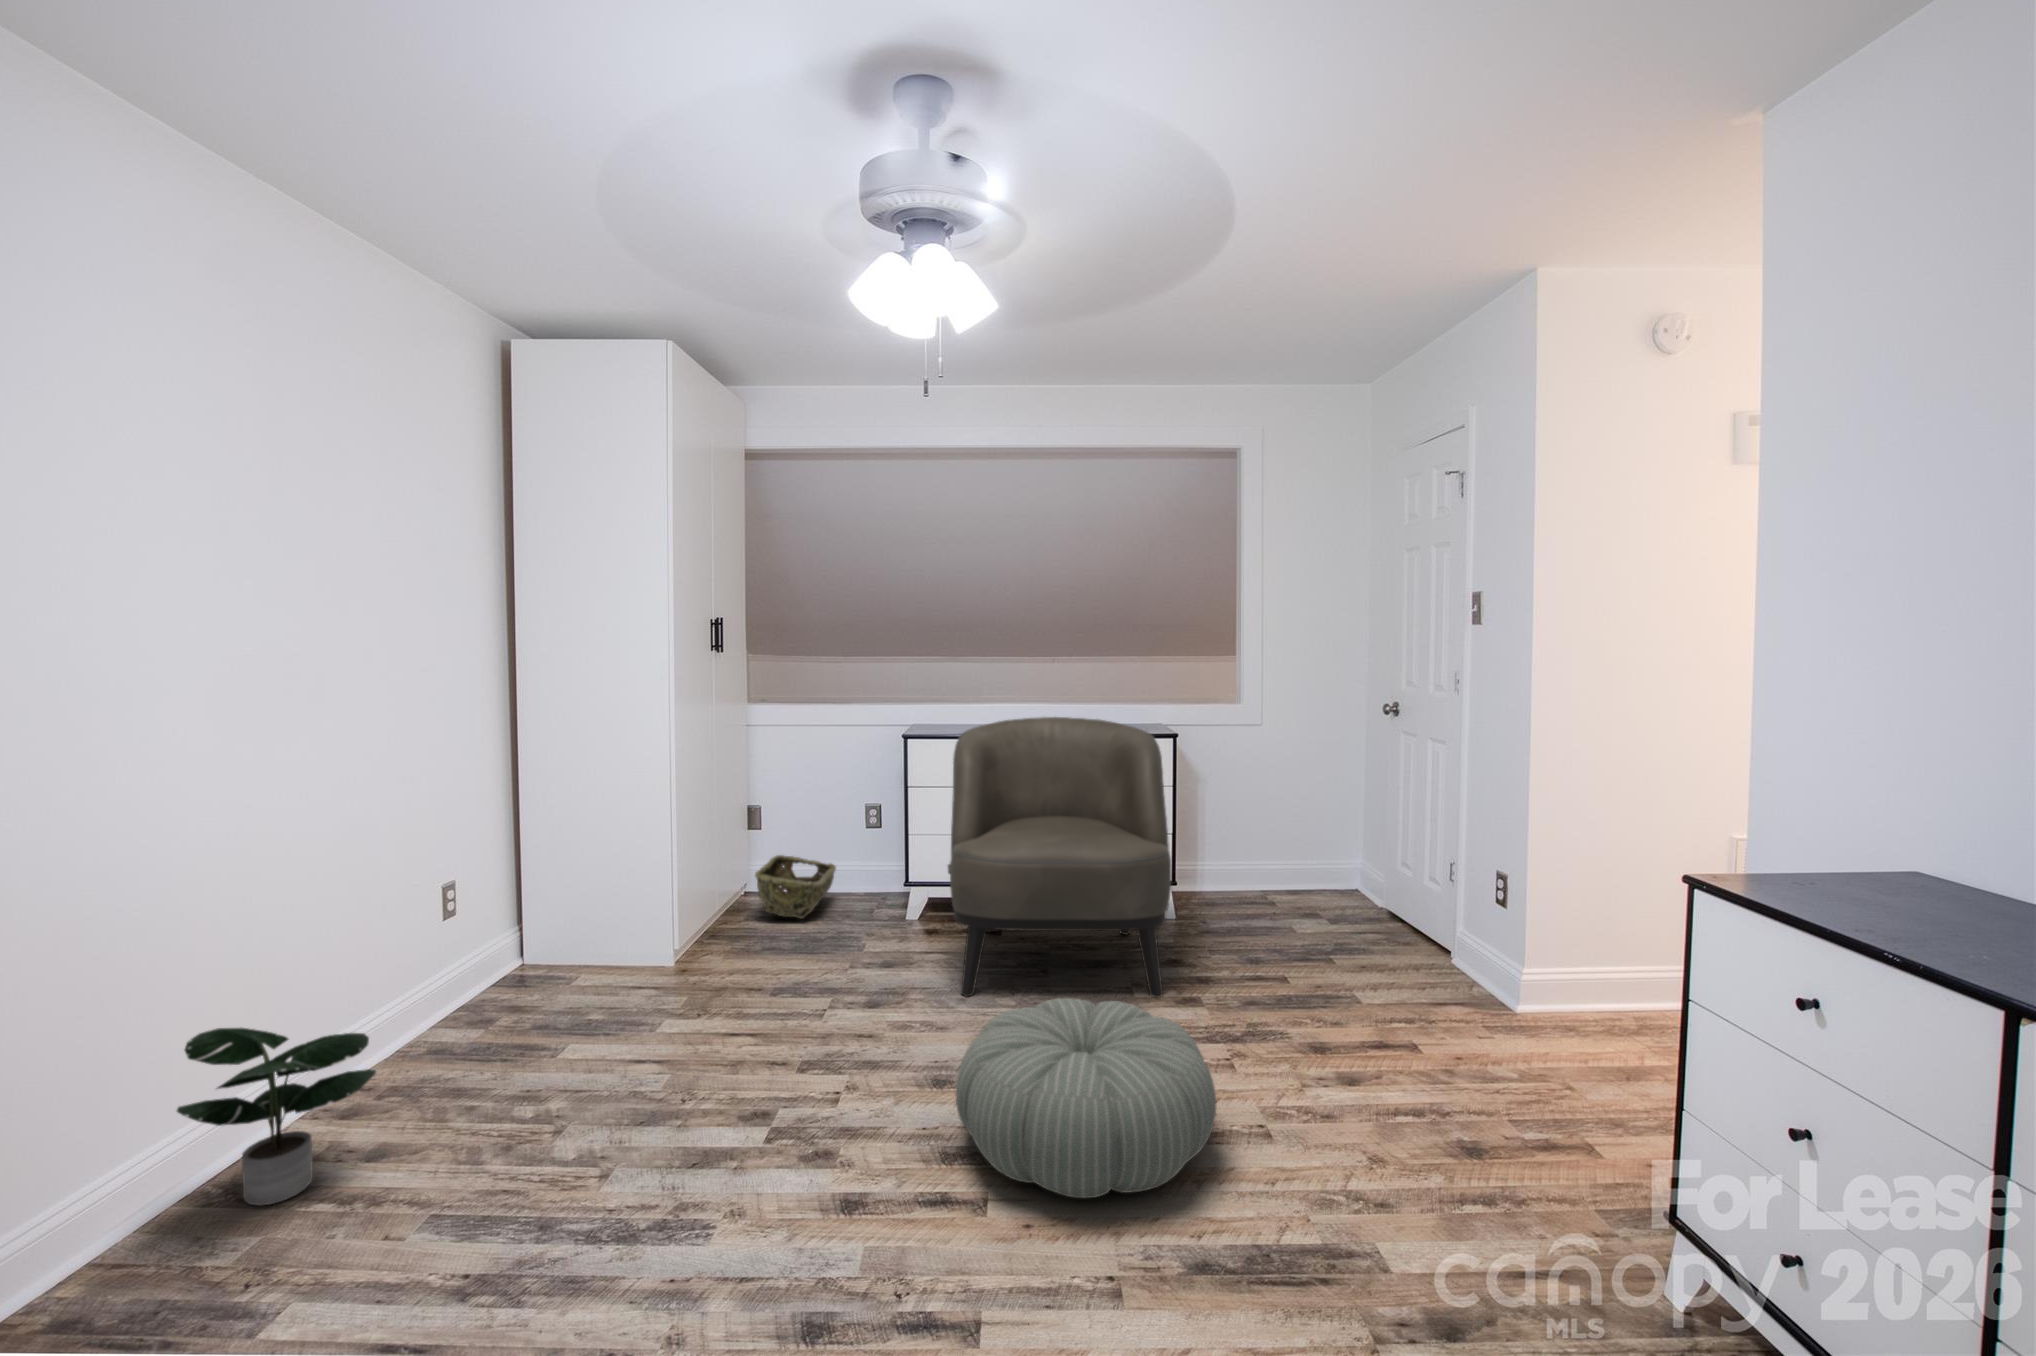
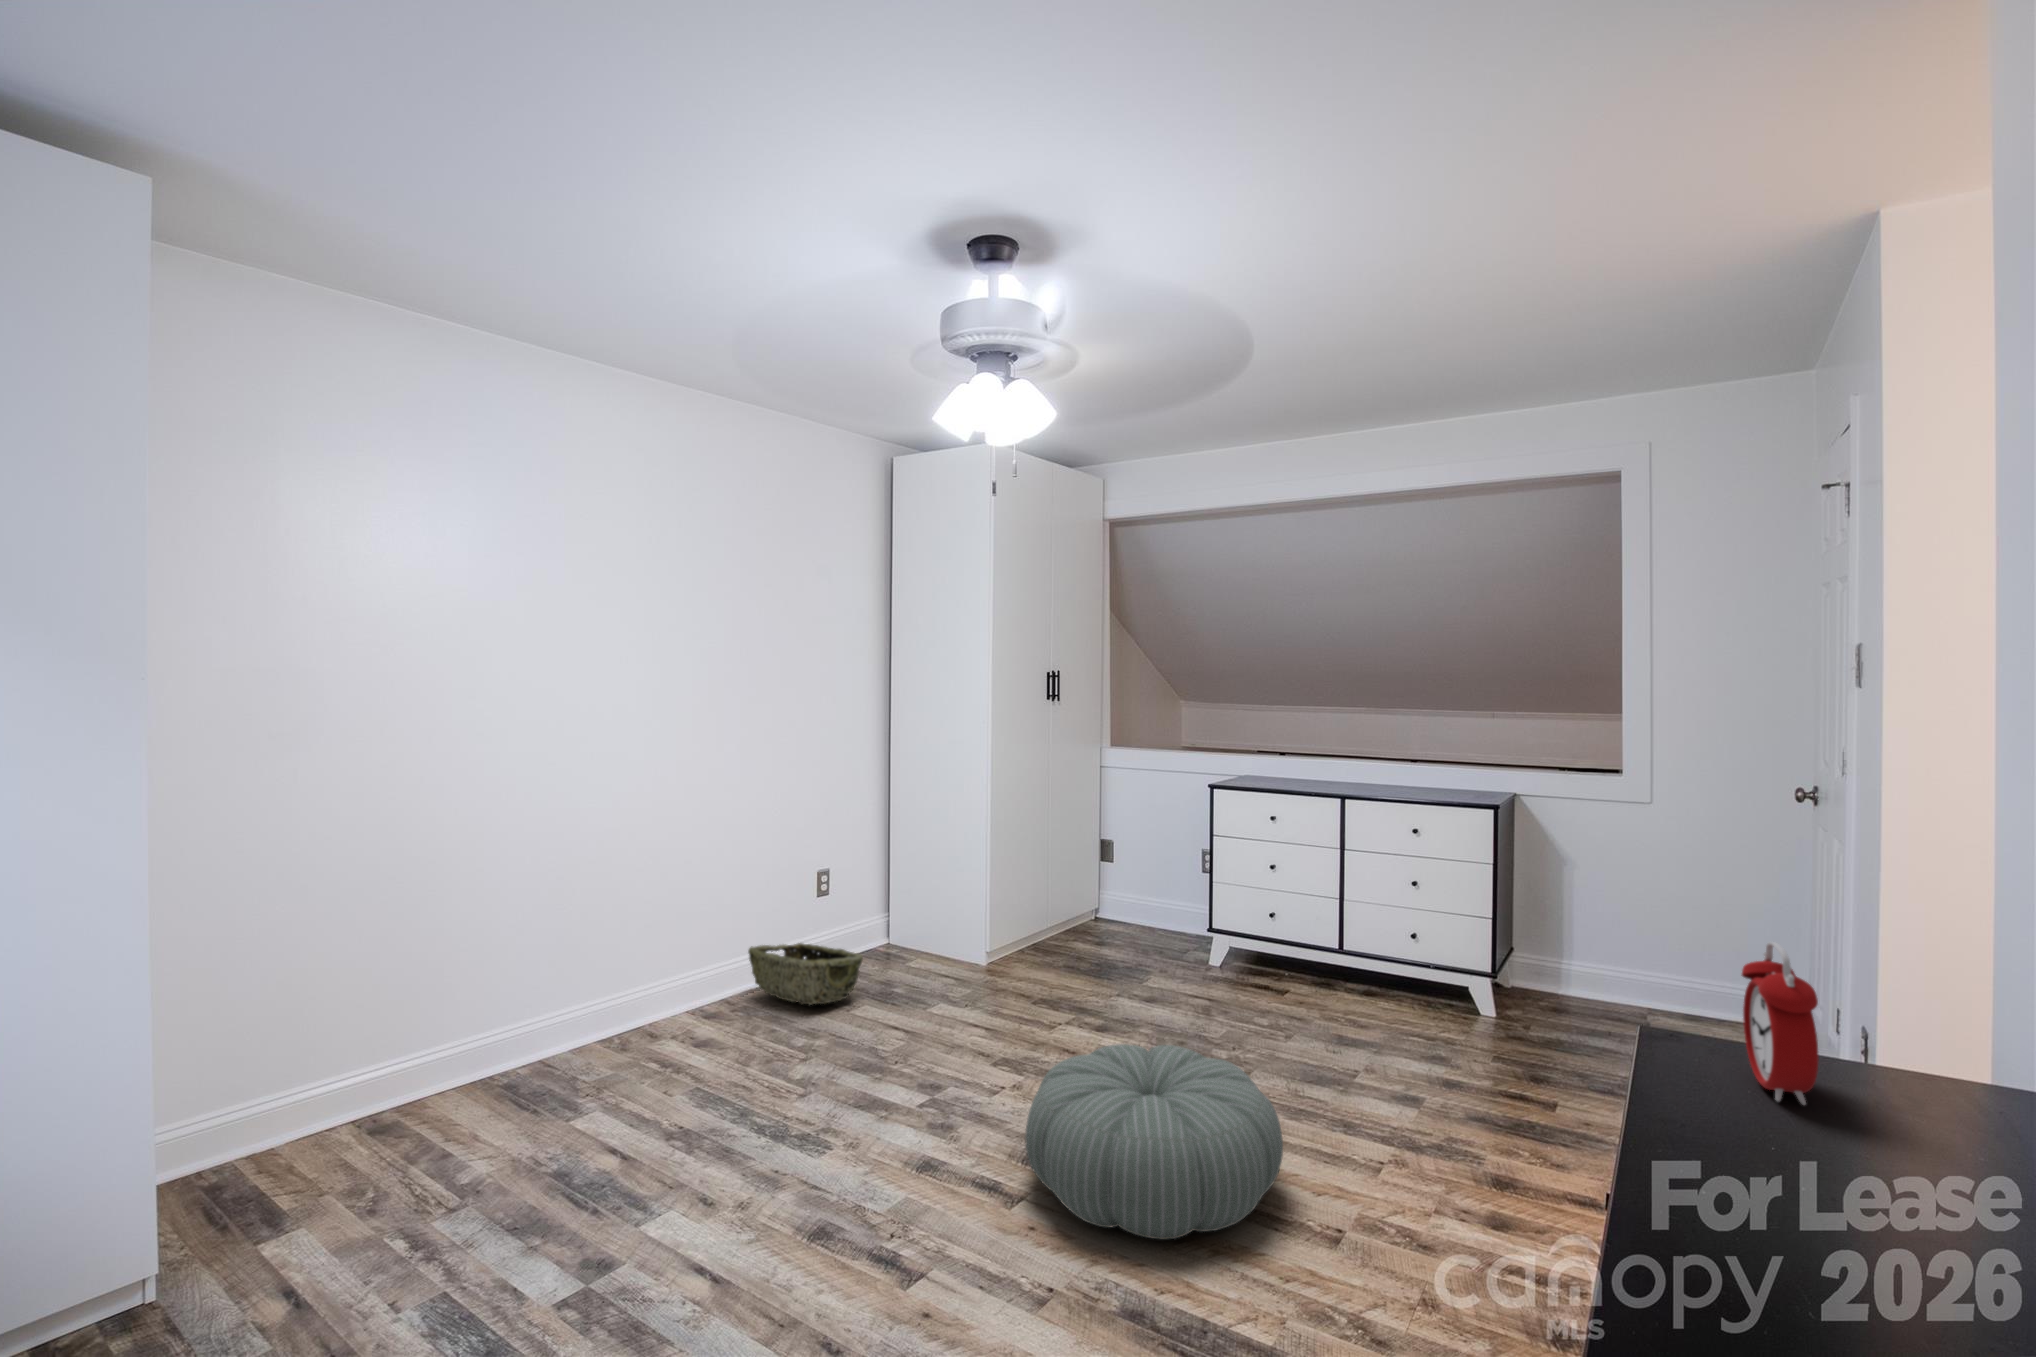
armchair: present [948,717,1171,998] -> none [1177,772,1439,1089]
alarm clock: none [1839,811,1937,920] -> present [1742,942,1818,1105]
woven basket: present [755,855,836,919] -> present [748,943,863,1005]
potted plant: present [177,1028,376,1206] -> none [600,938,710,1056]

